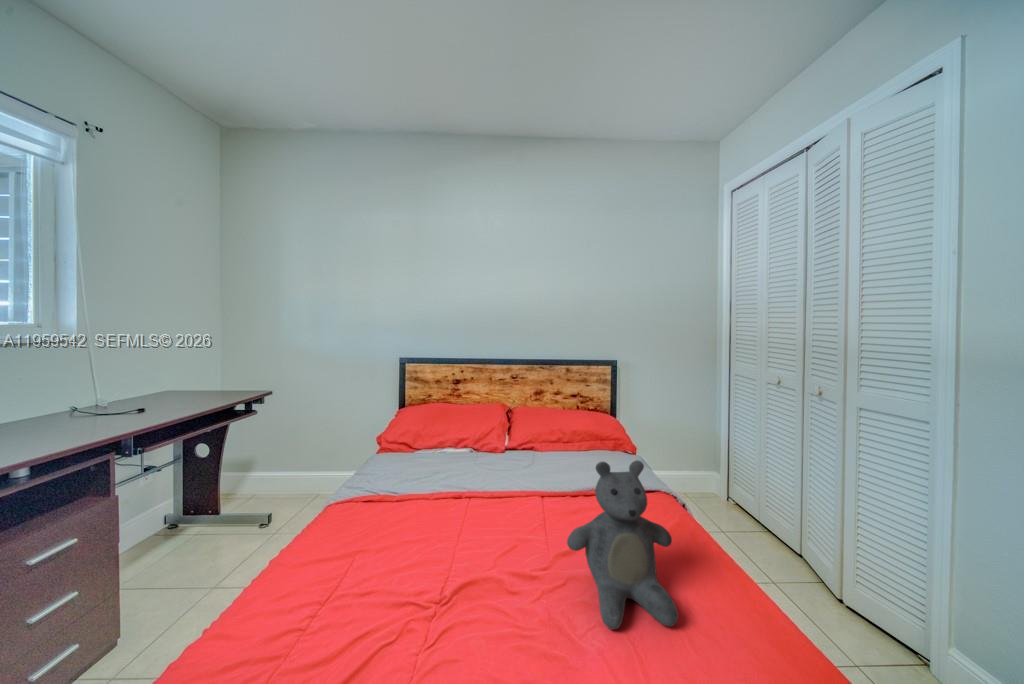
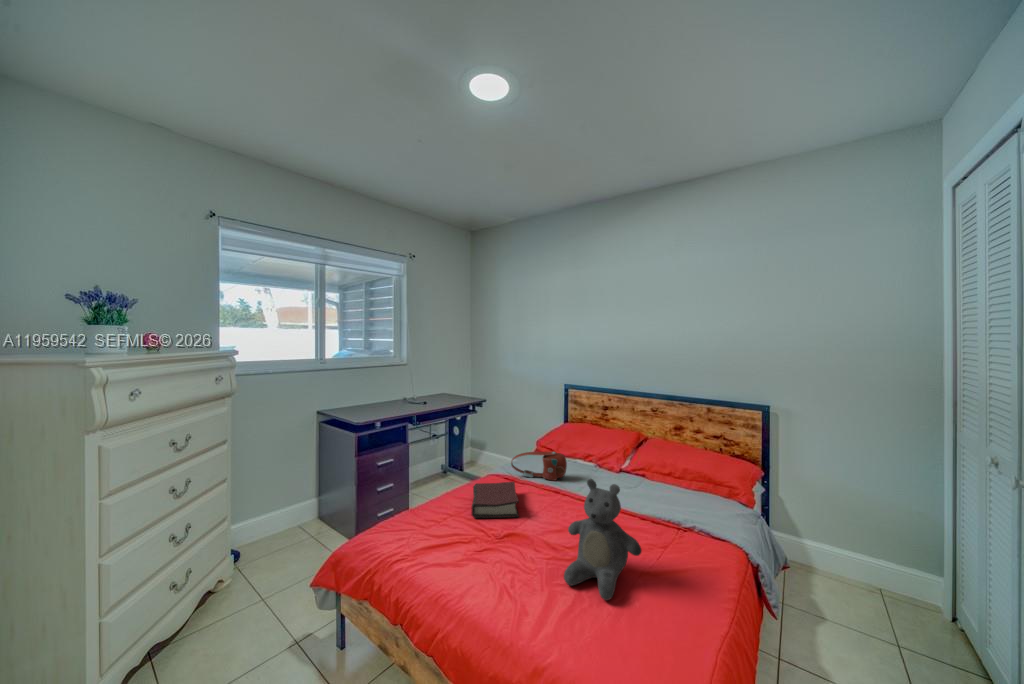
handbag: none [376,443,458,487] -> present [511,452,567,481]
hardback book: none [339,499,446,585] -> present [471,482,519,518]

